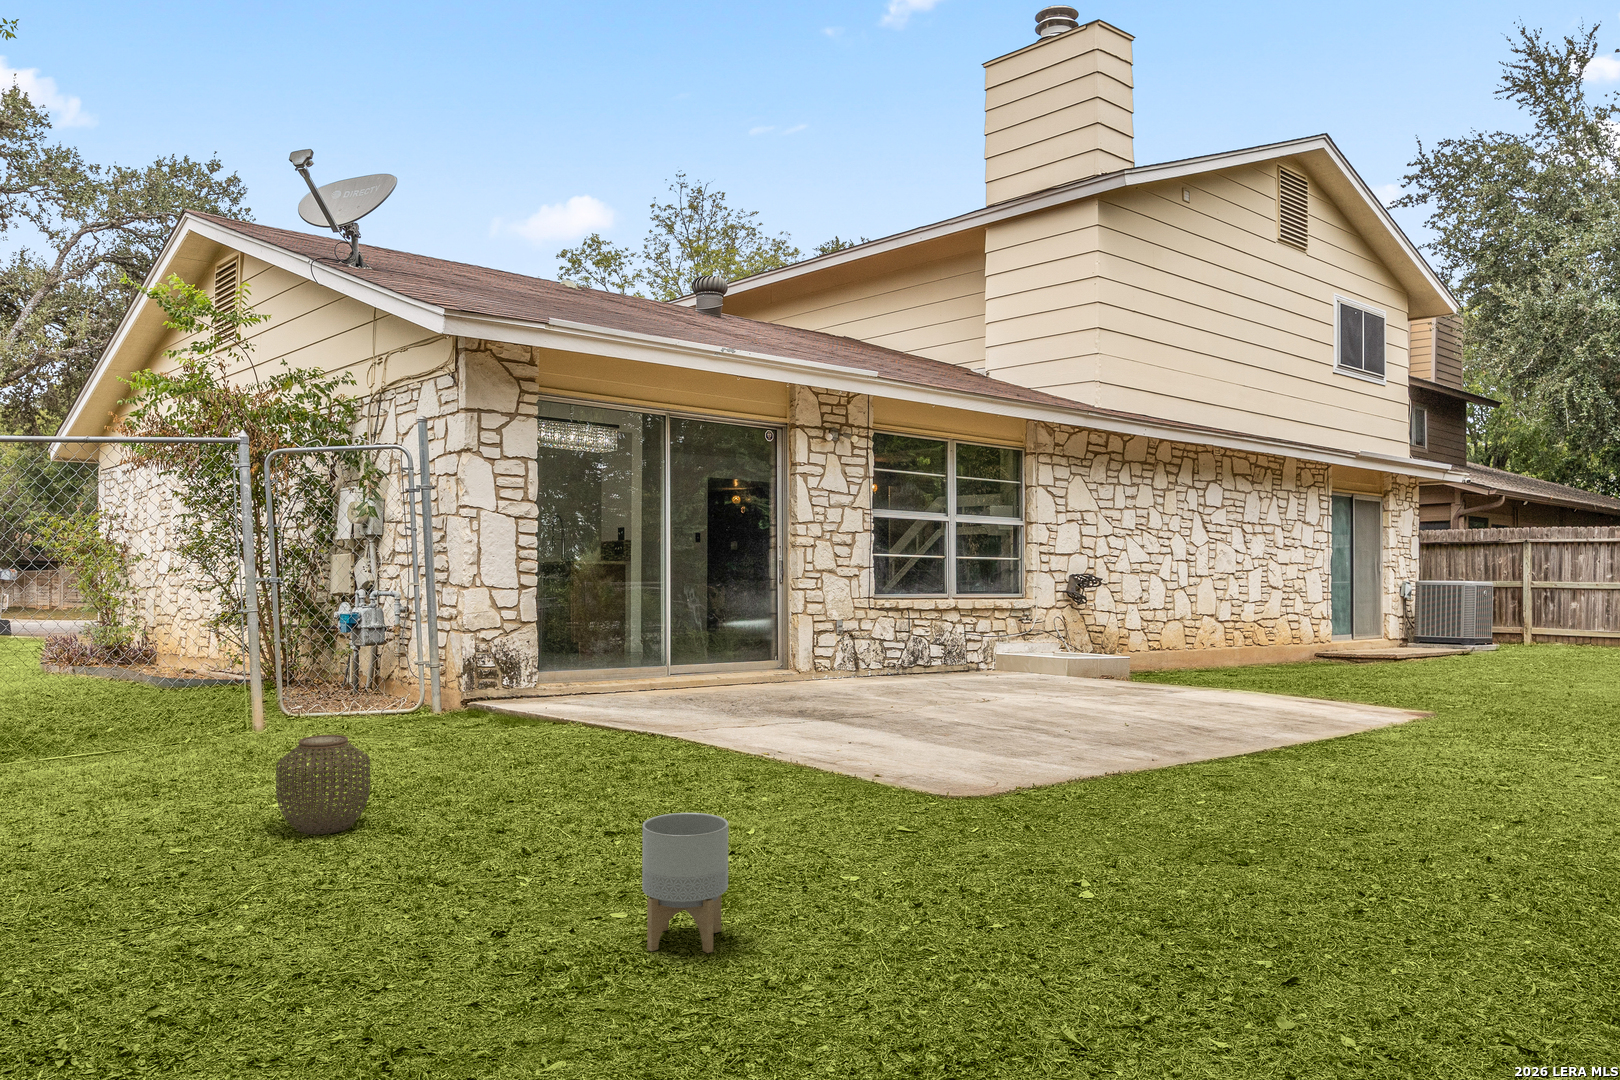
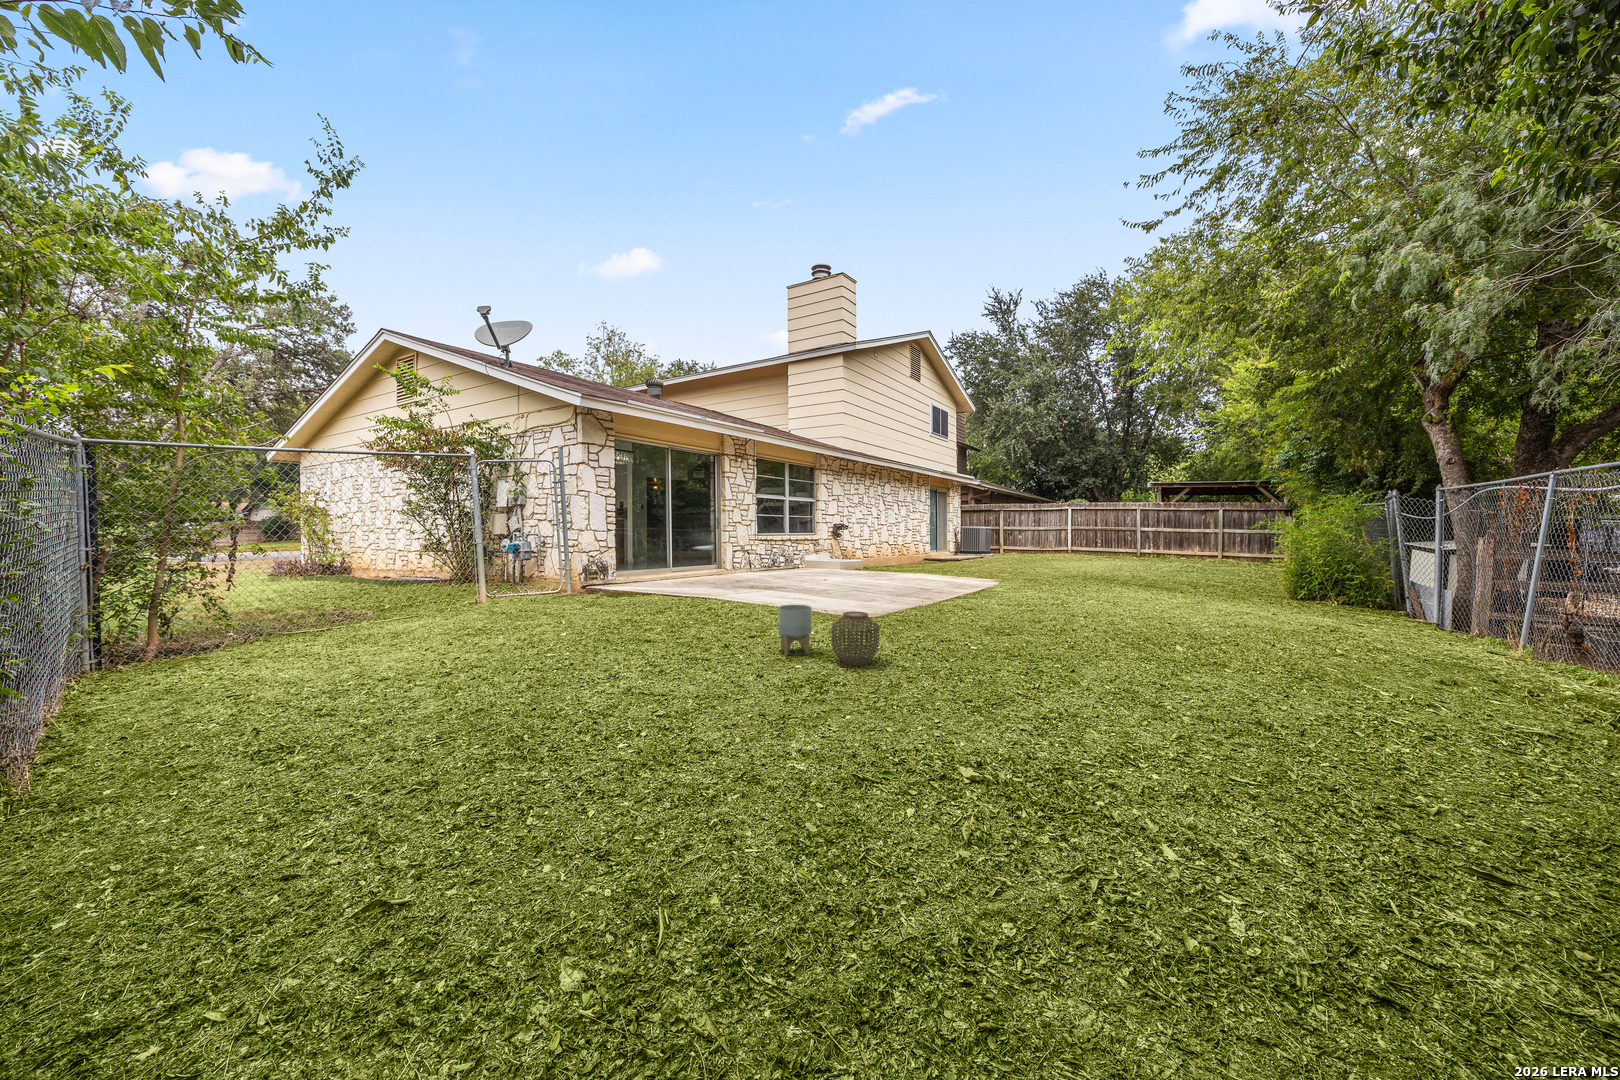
woven basket: present [276,735,370,834] -> present [832,611,879,665]

